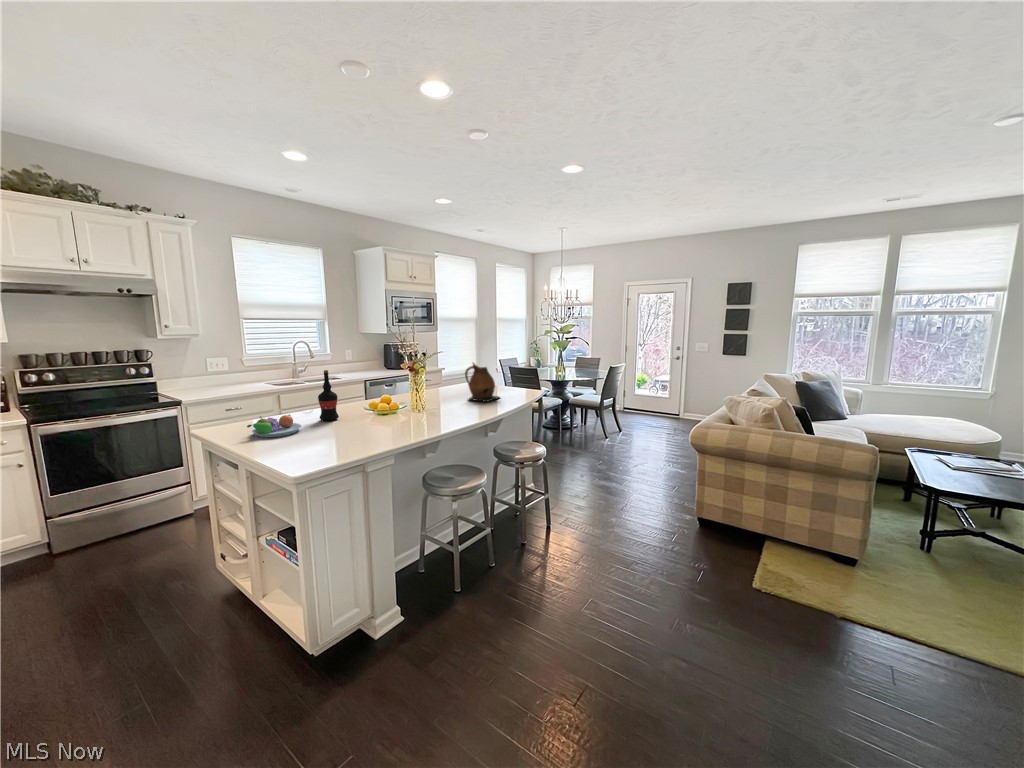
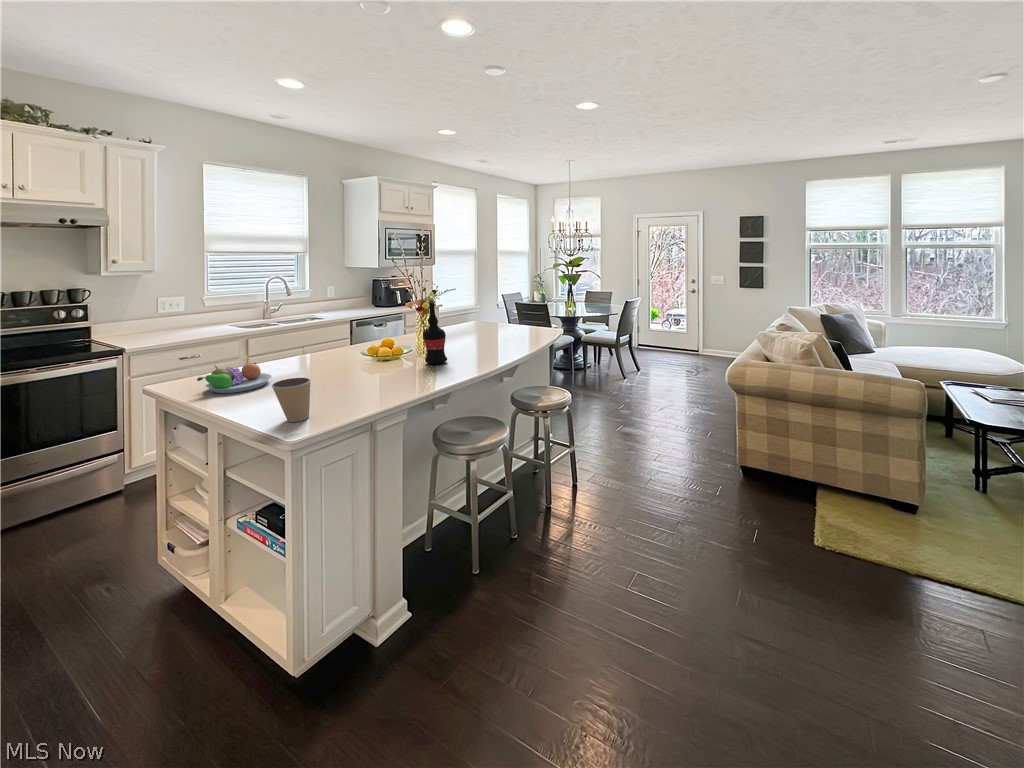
ceramic pitcher: present [465,363,500,402] -> none [472,293,515,341]
wine bottle: present [318,370,339,420] -> present [423,300,447,364]
coffee cup: none [307,426,335,459] -> present [272,378,311,422]

